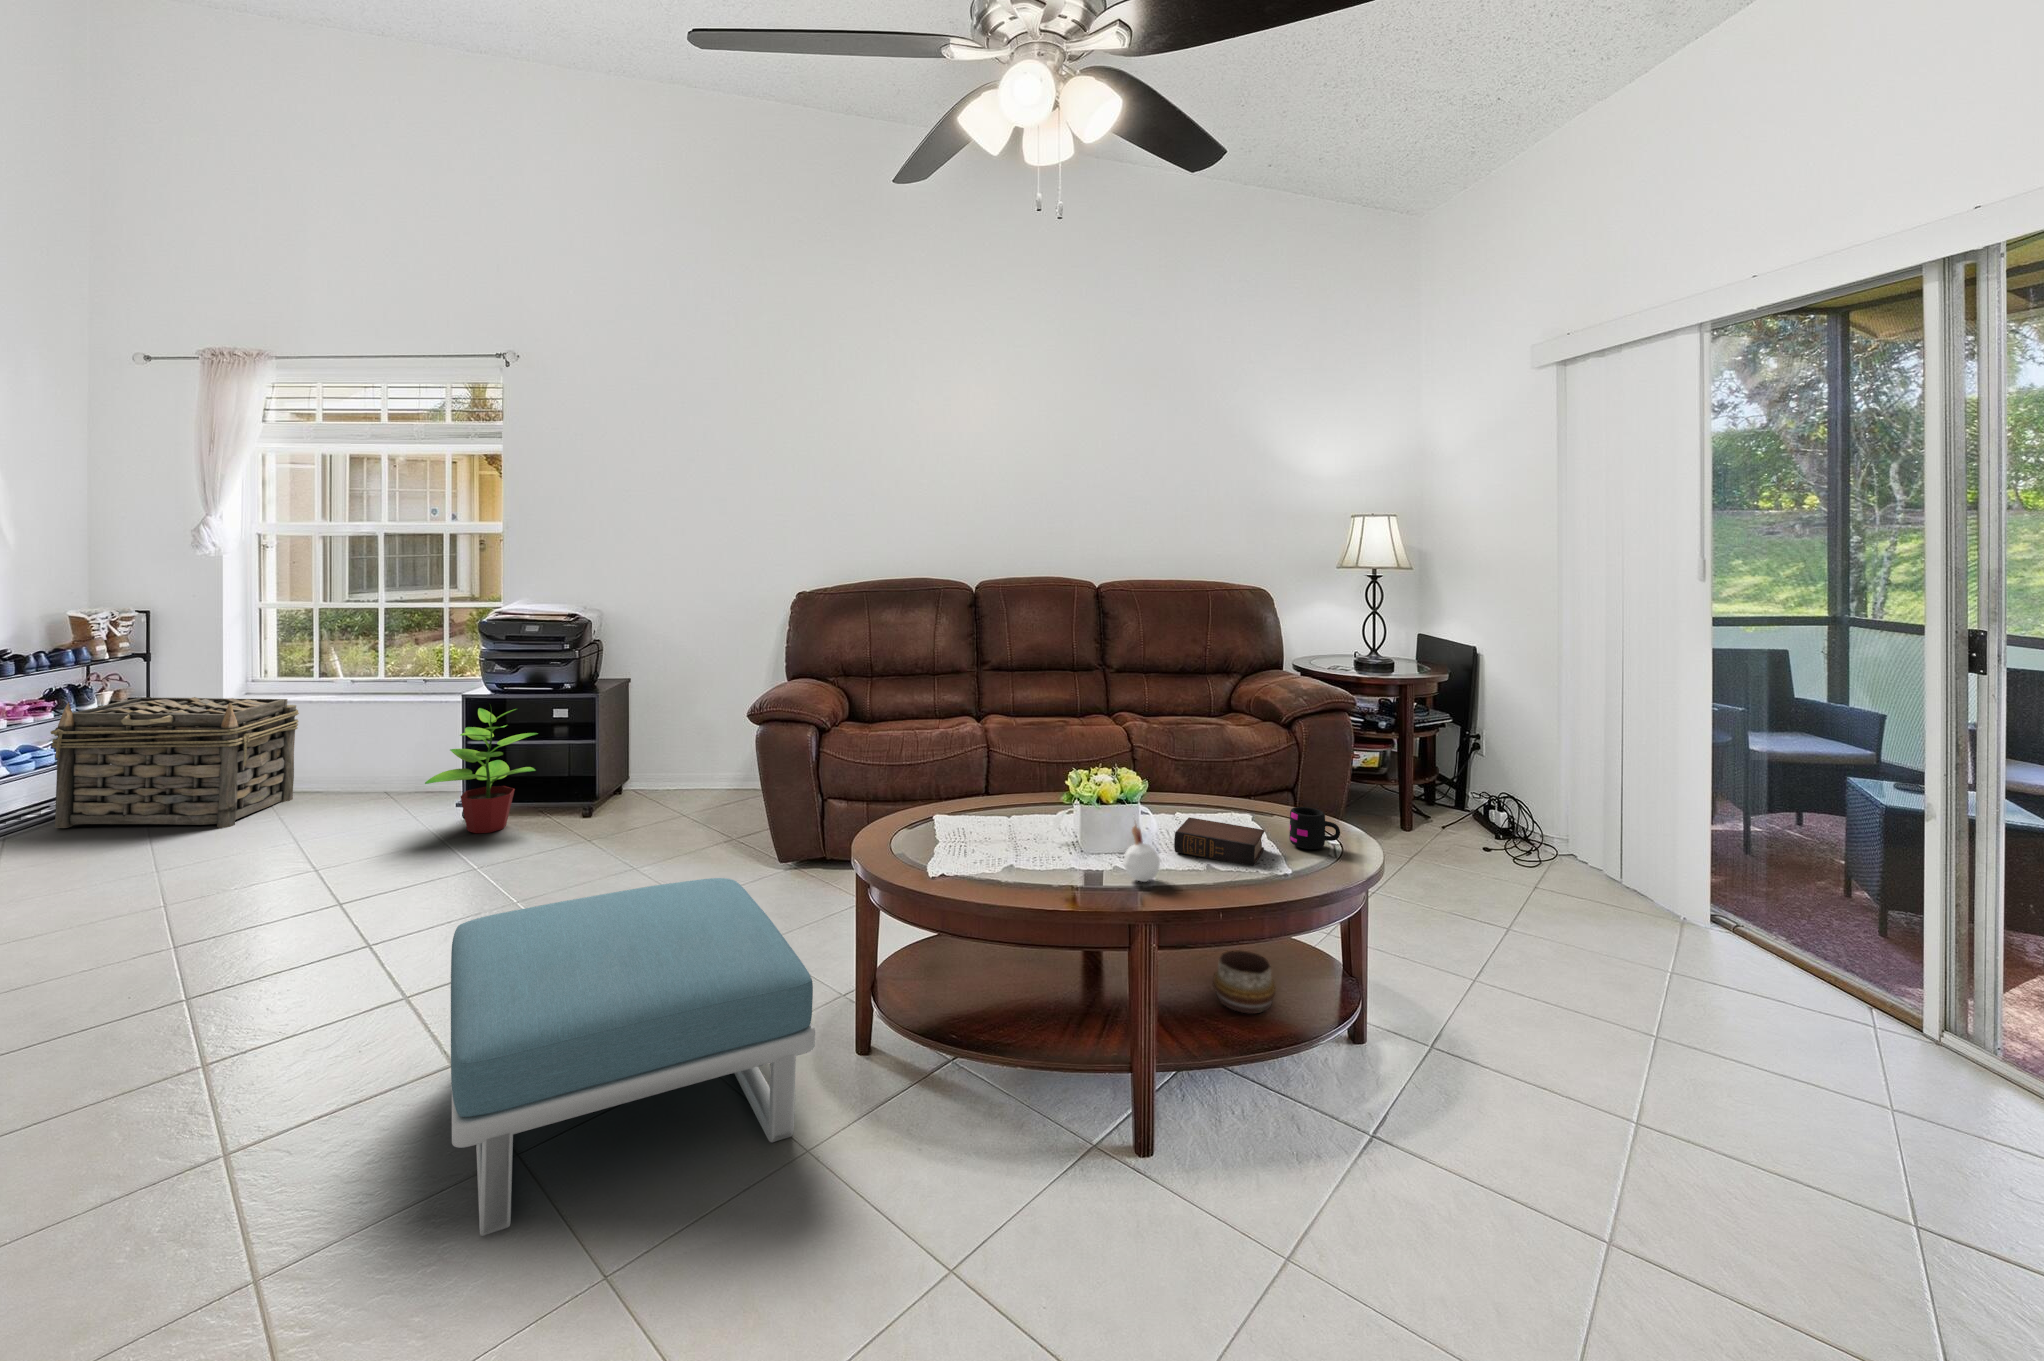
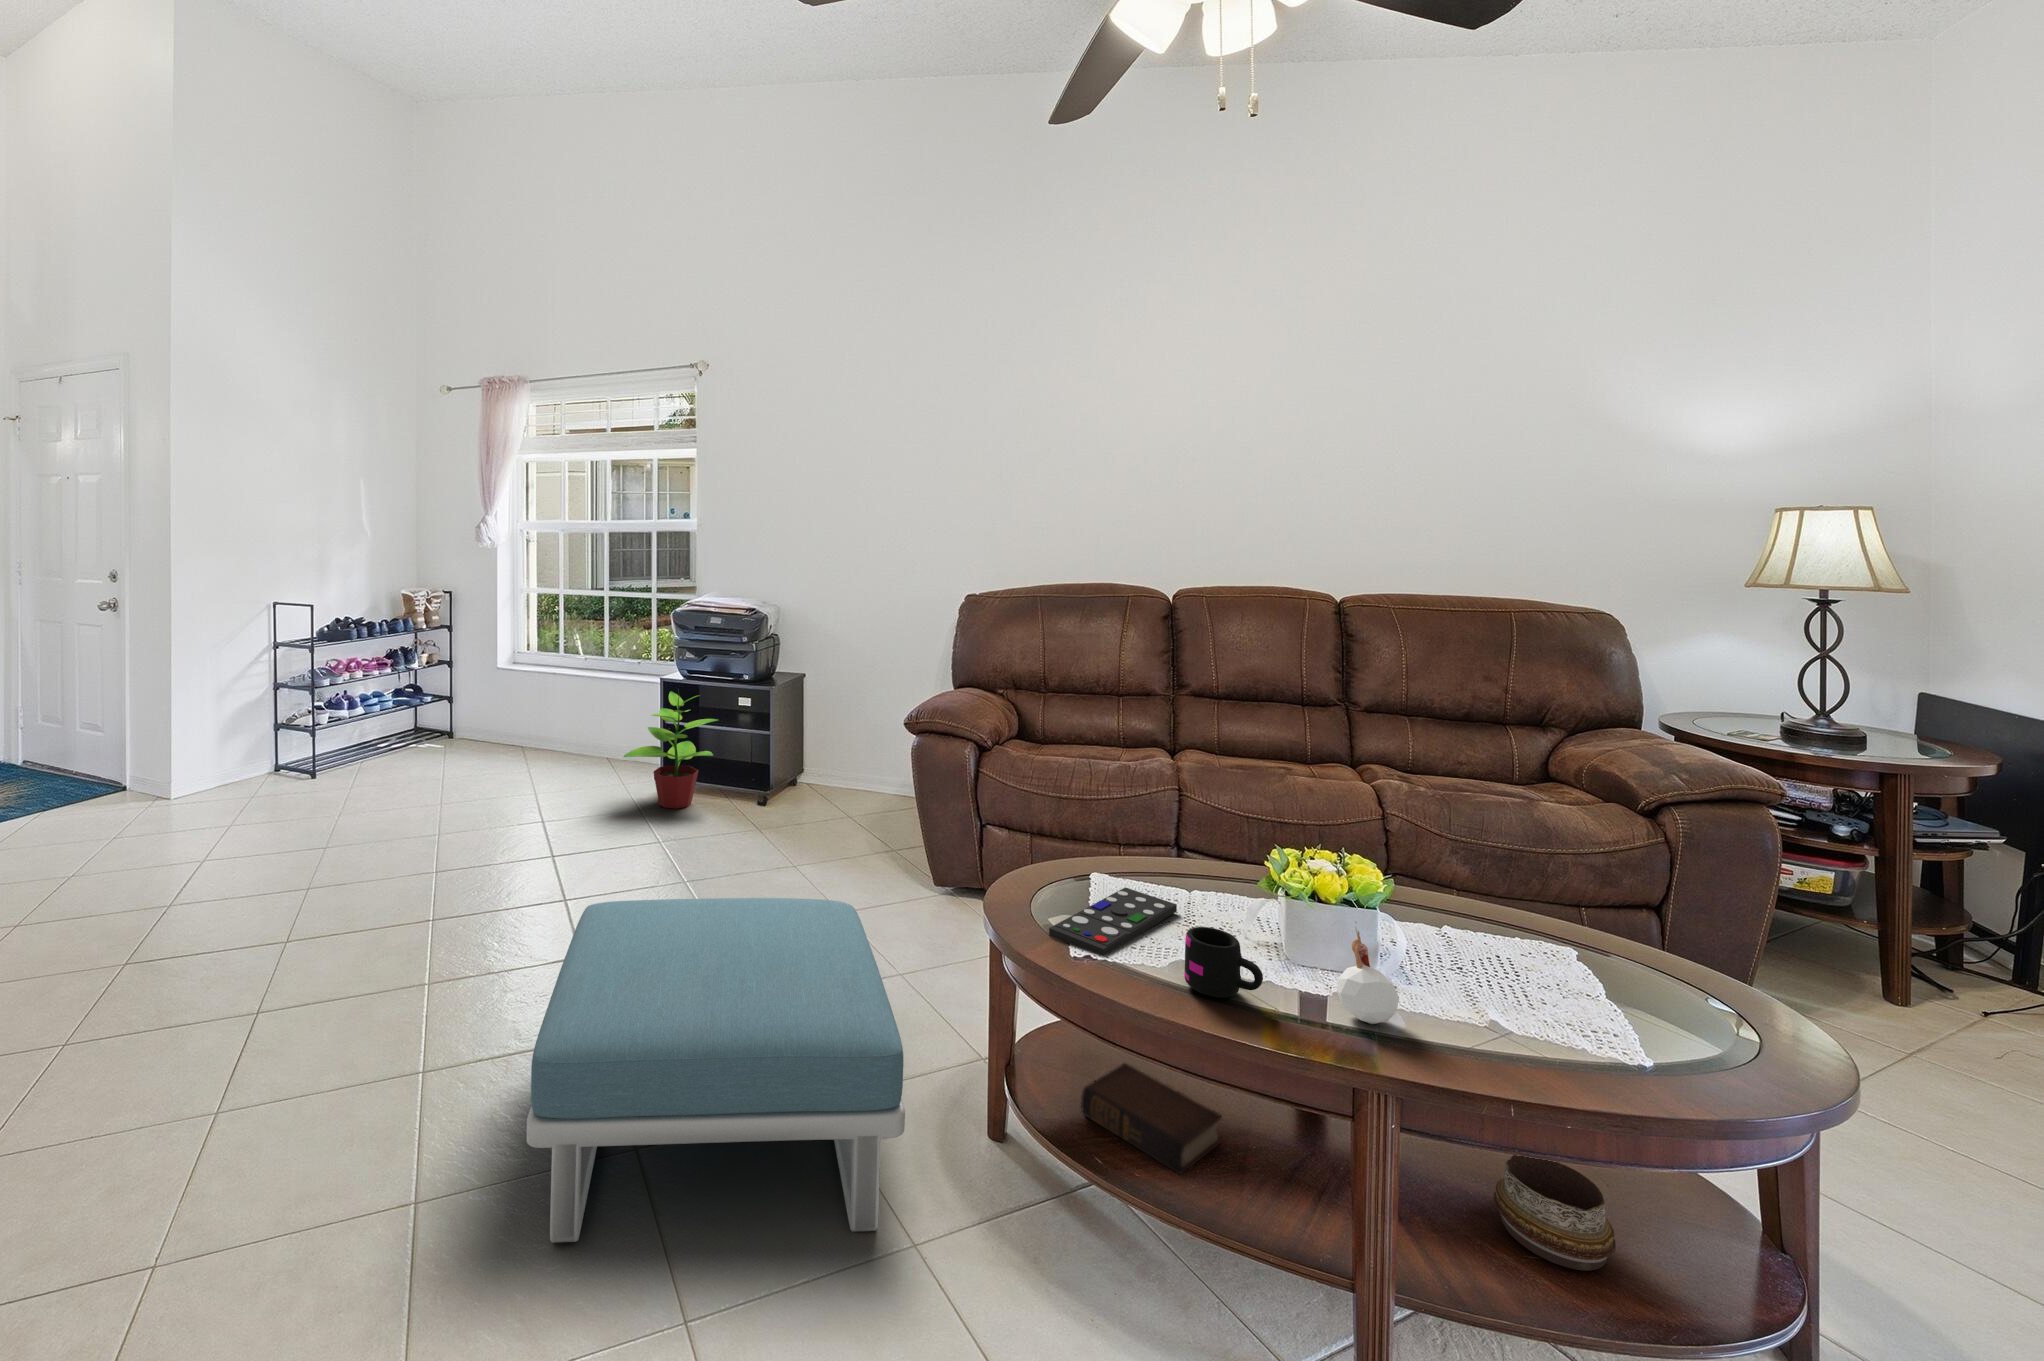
basket: present [51,697,299,828] -> none [387,661,547,775]
mug: present [1289,807,1340,849] -> present [1184,927,1263,997]
book: present [1174,817,1264,866] -> present [1081,1063,1222,1174]
remote control: none [919,823,1008,874] -> present [1049,887,1177,955]

